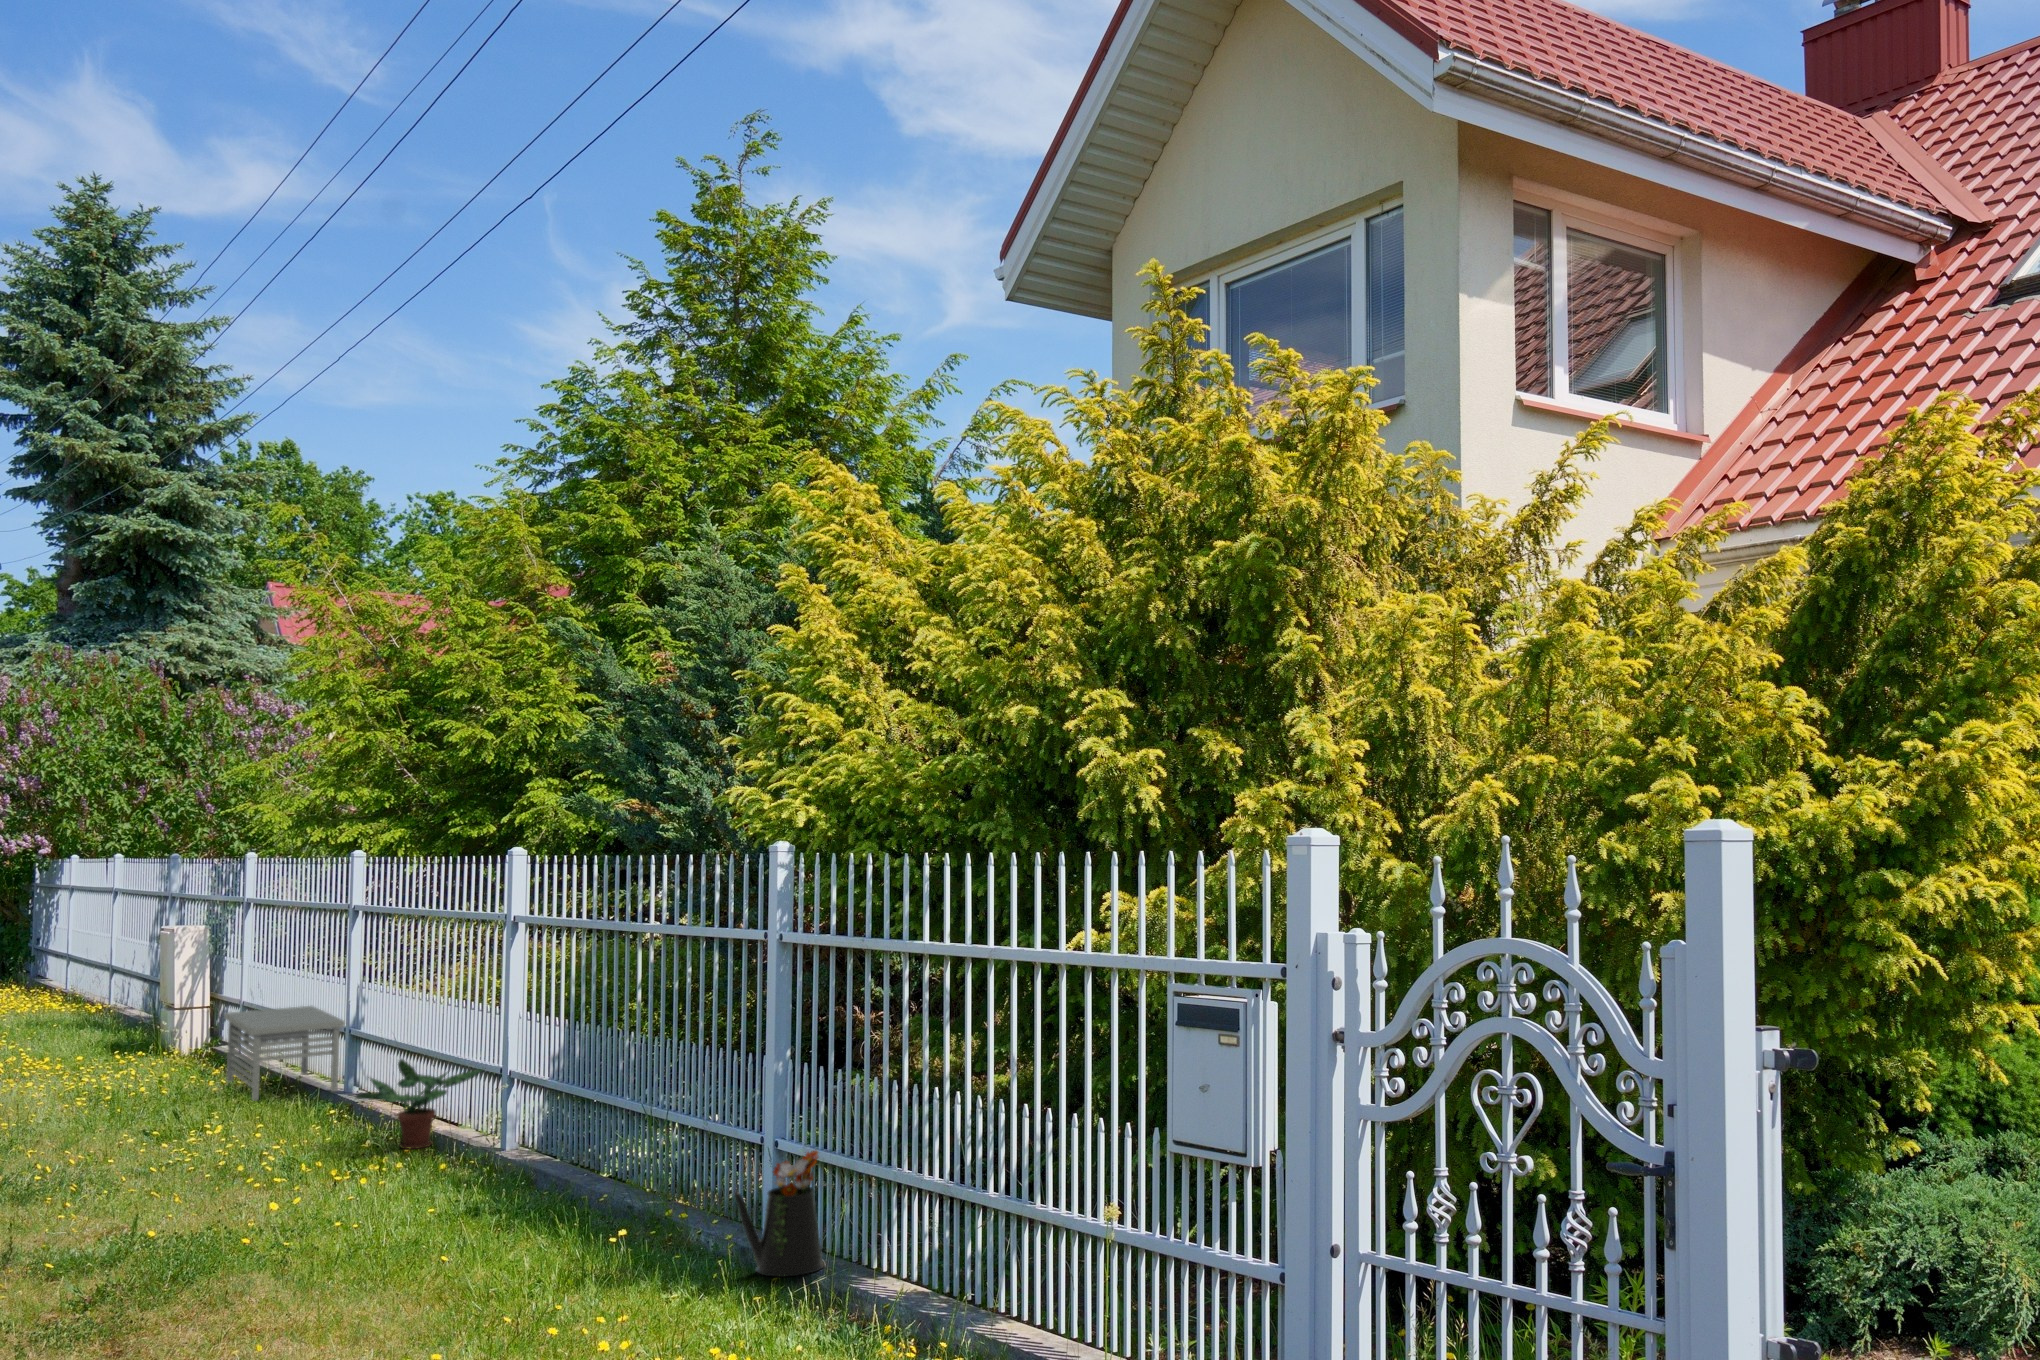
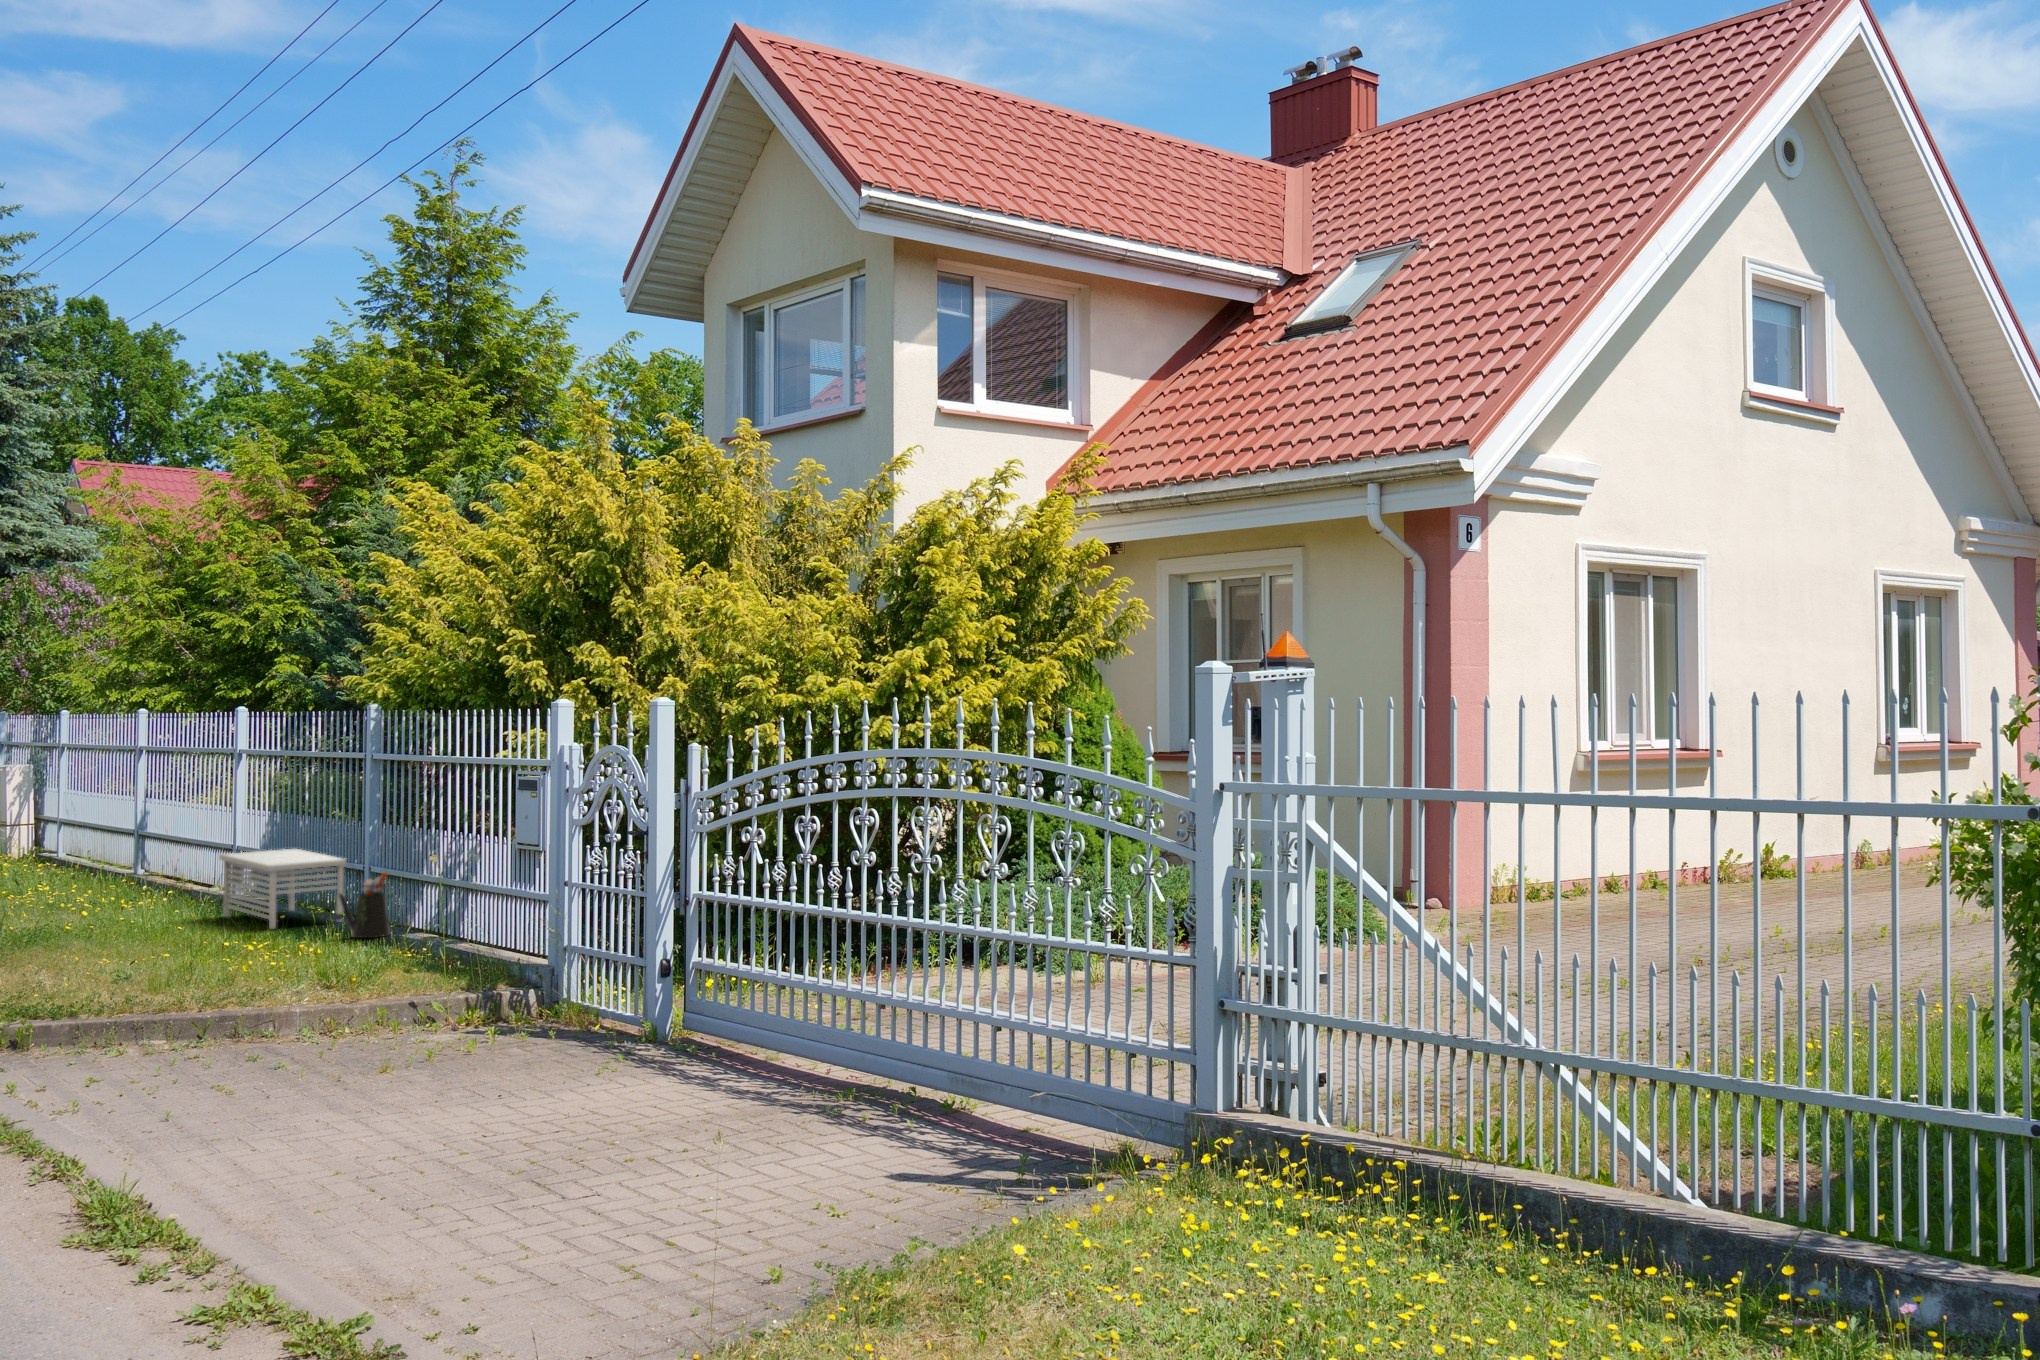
storage bench: present [224,1006,345,1101] -> present [219,849,346,929]
potted plant: present [356,1059,482,1149] -> none [134,840,223,899]

